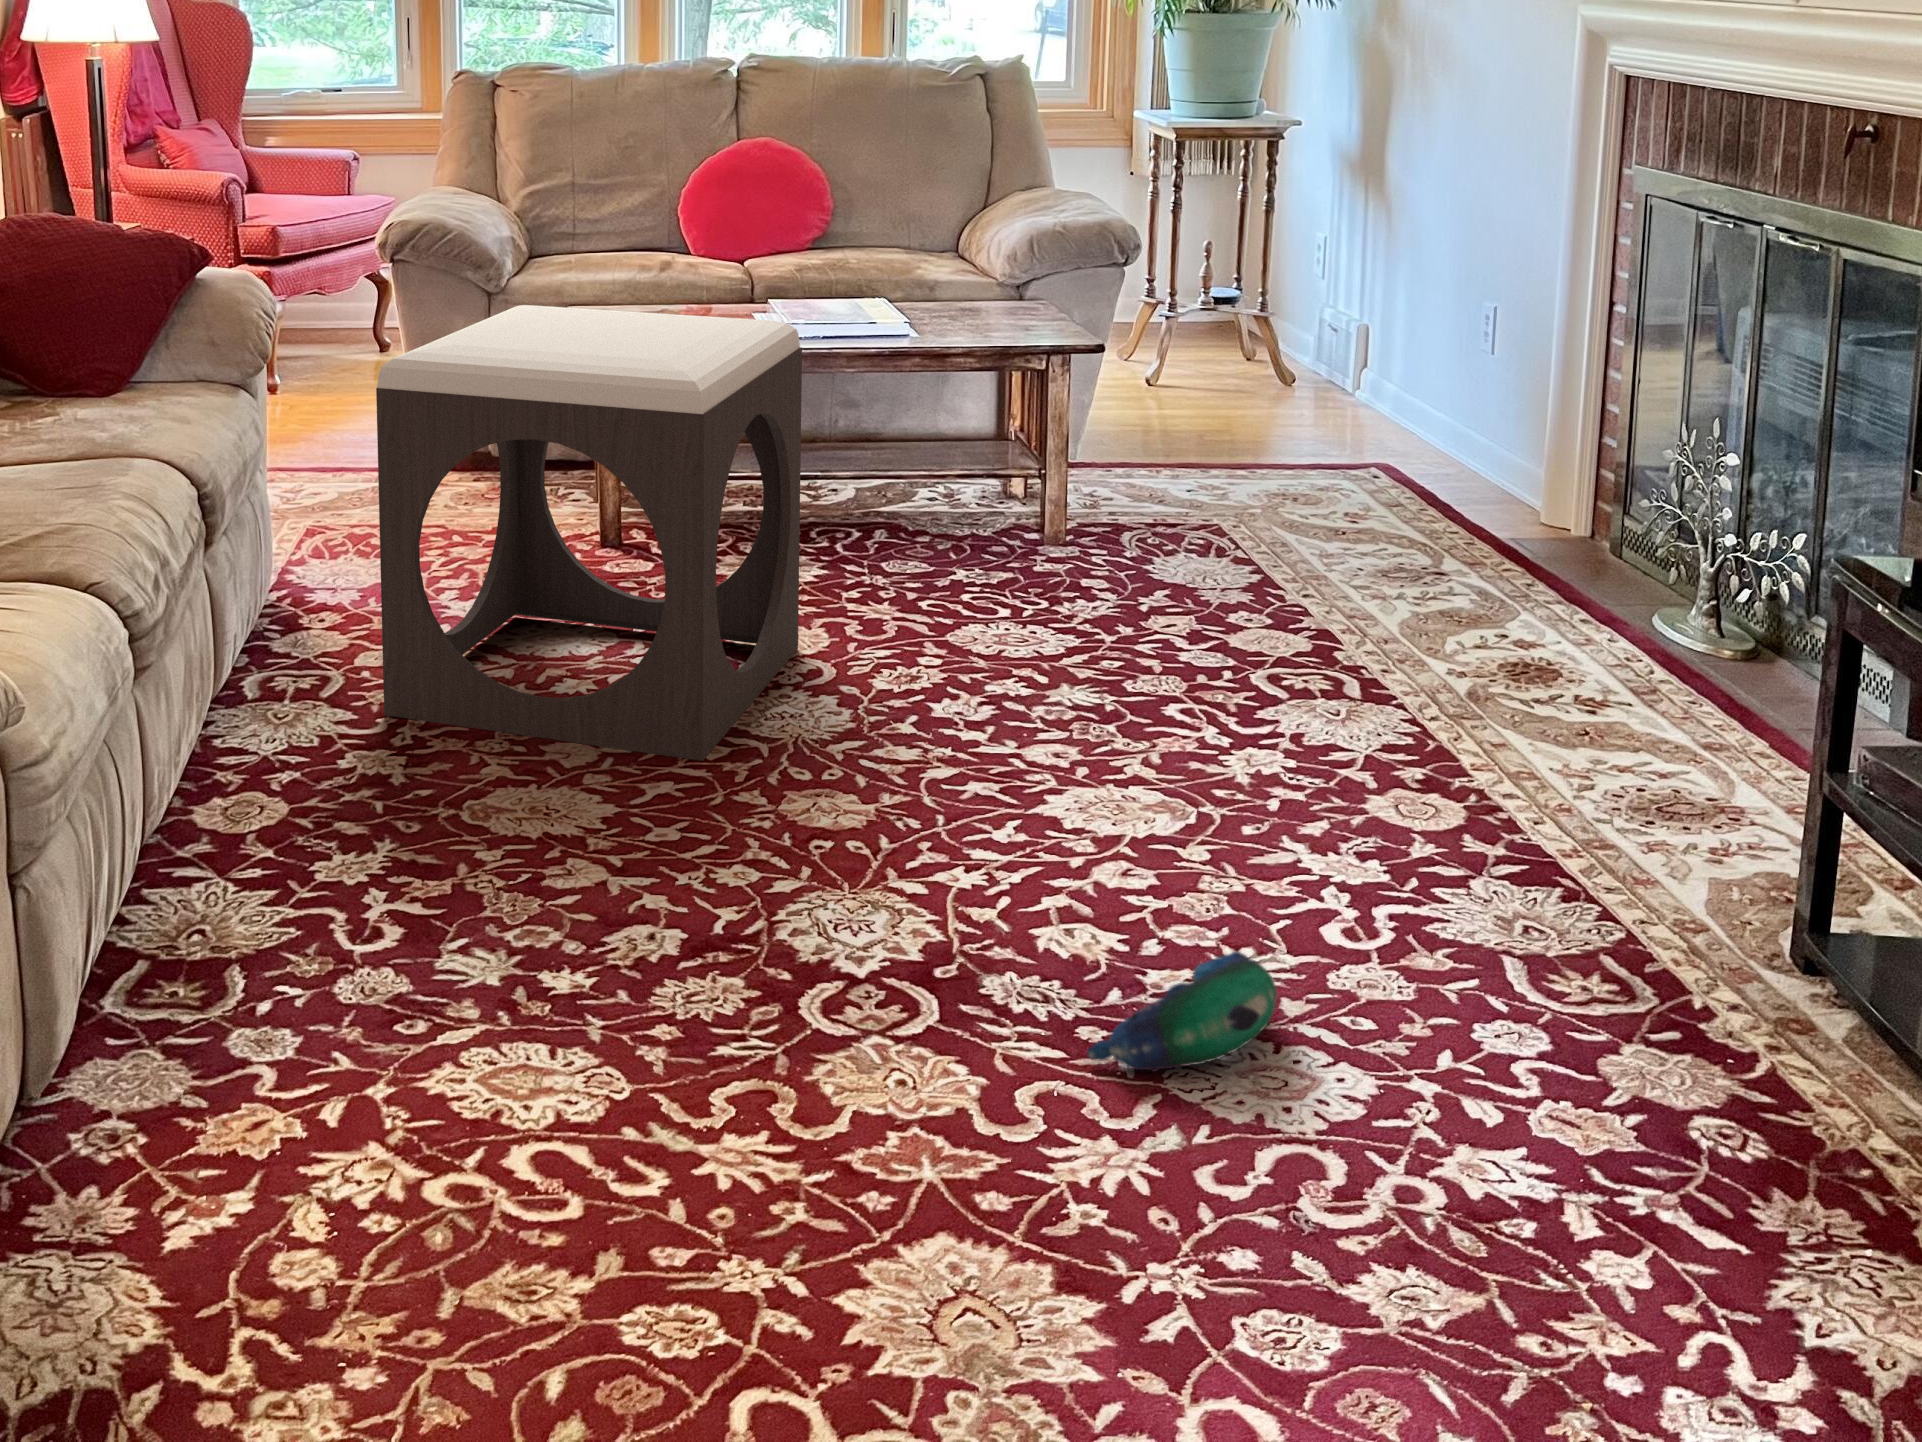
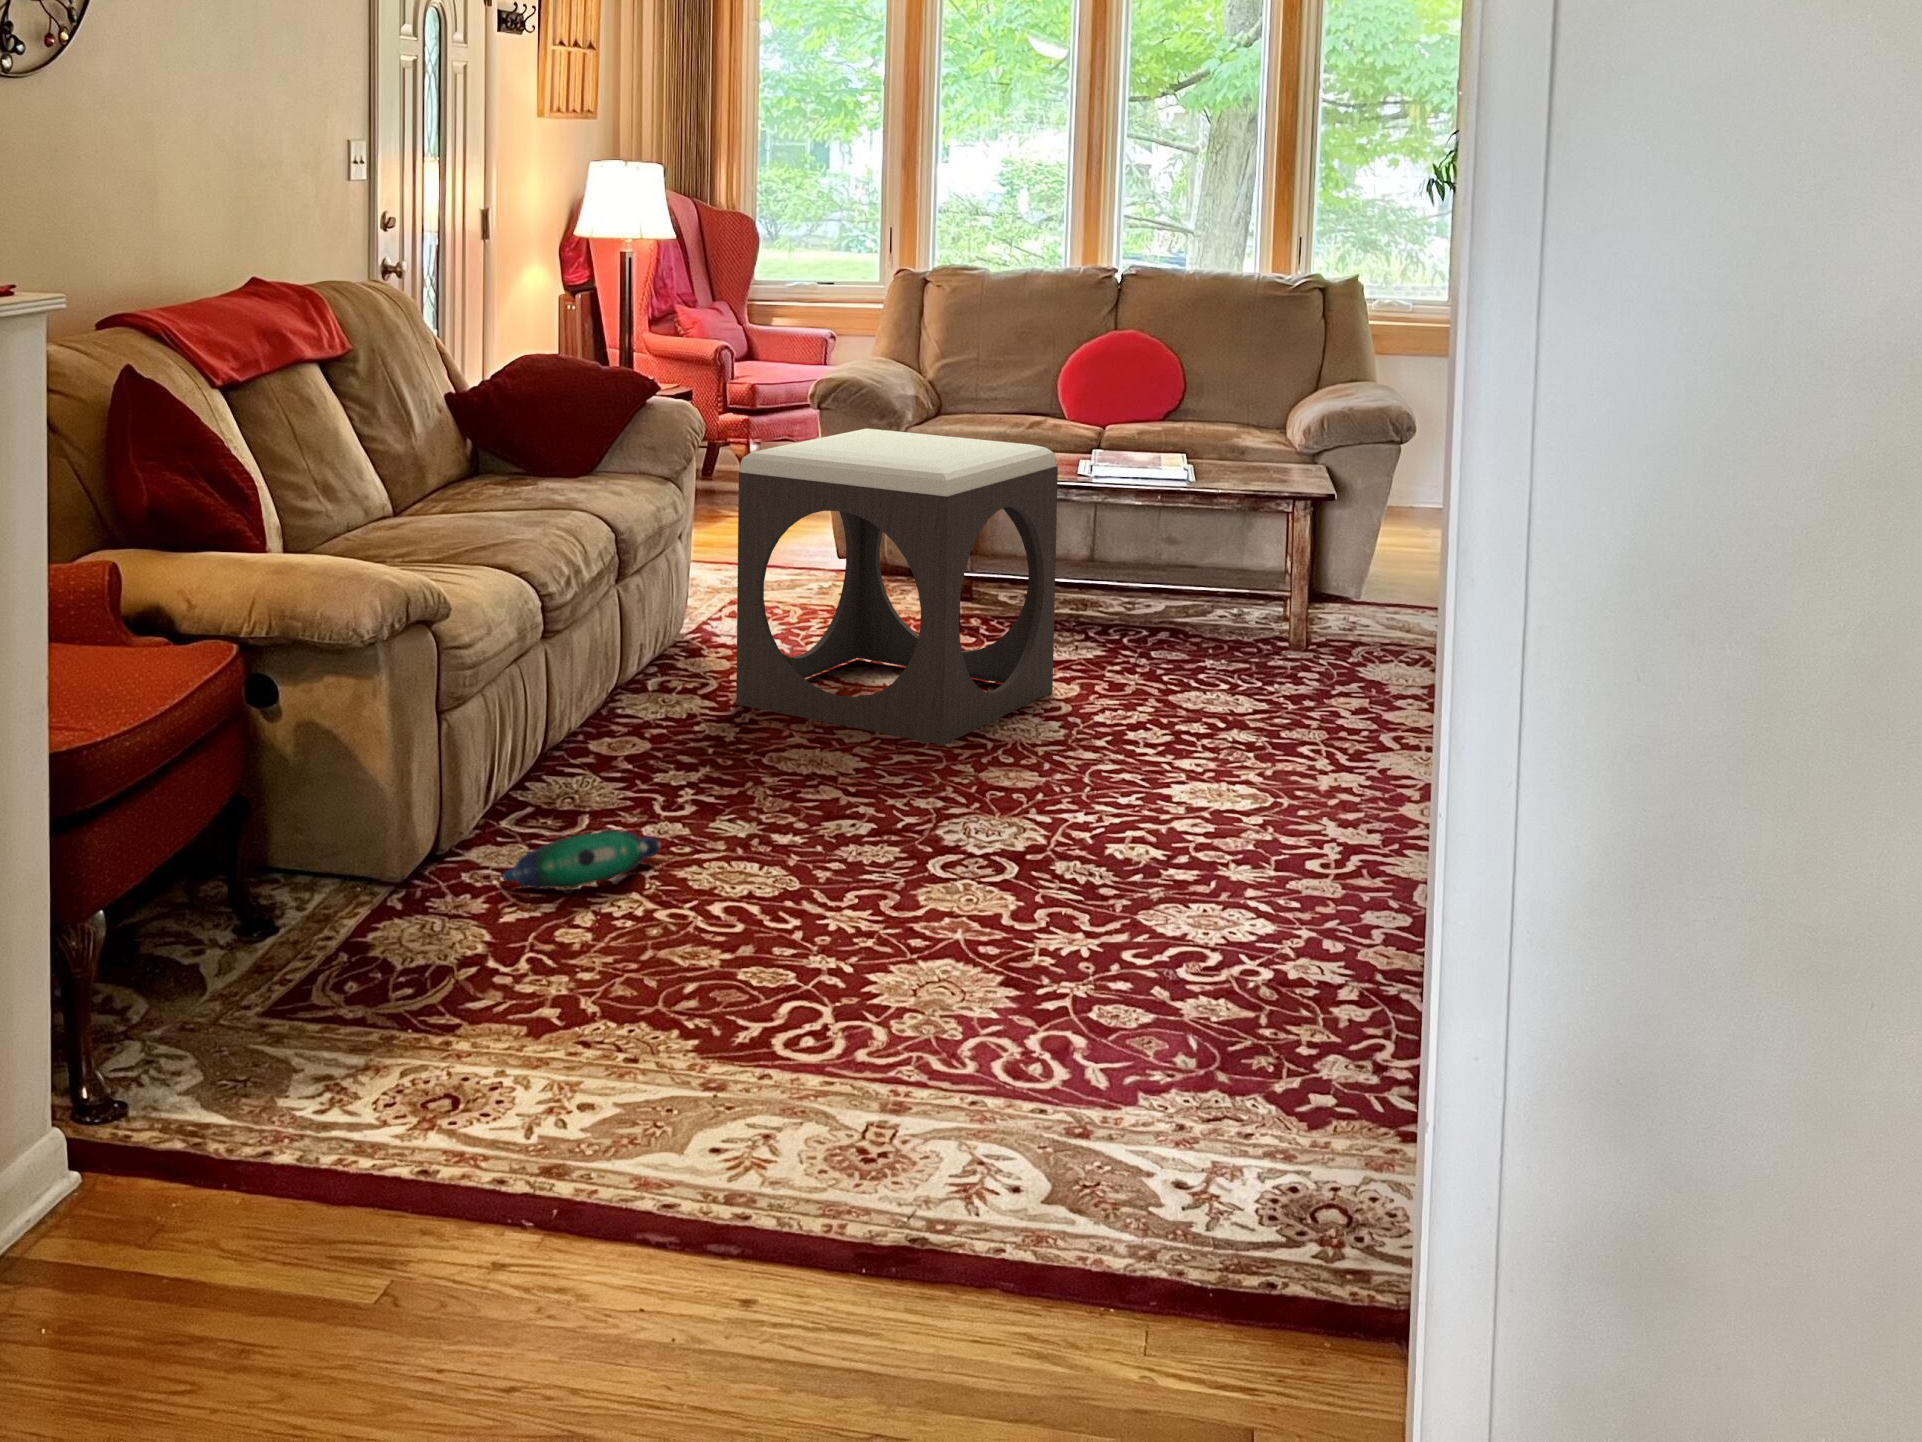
plush toy: present [1087,951,1277,1072] -> present [502,830,660,890]

